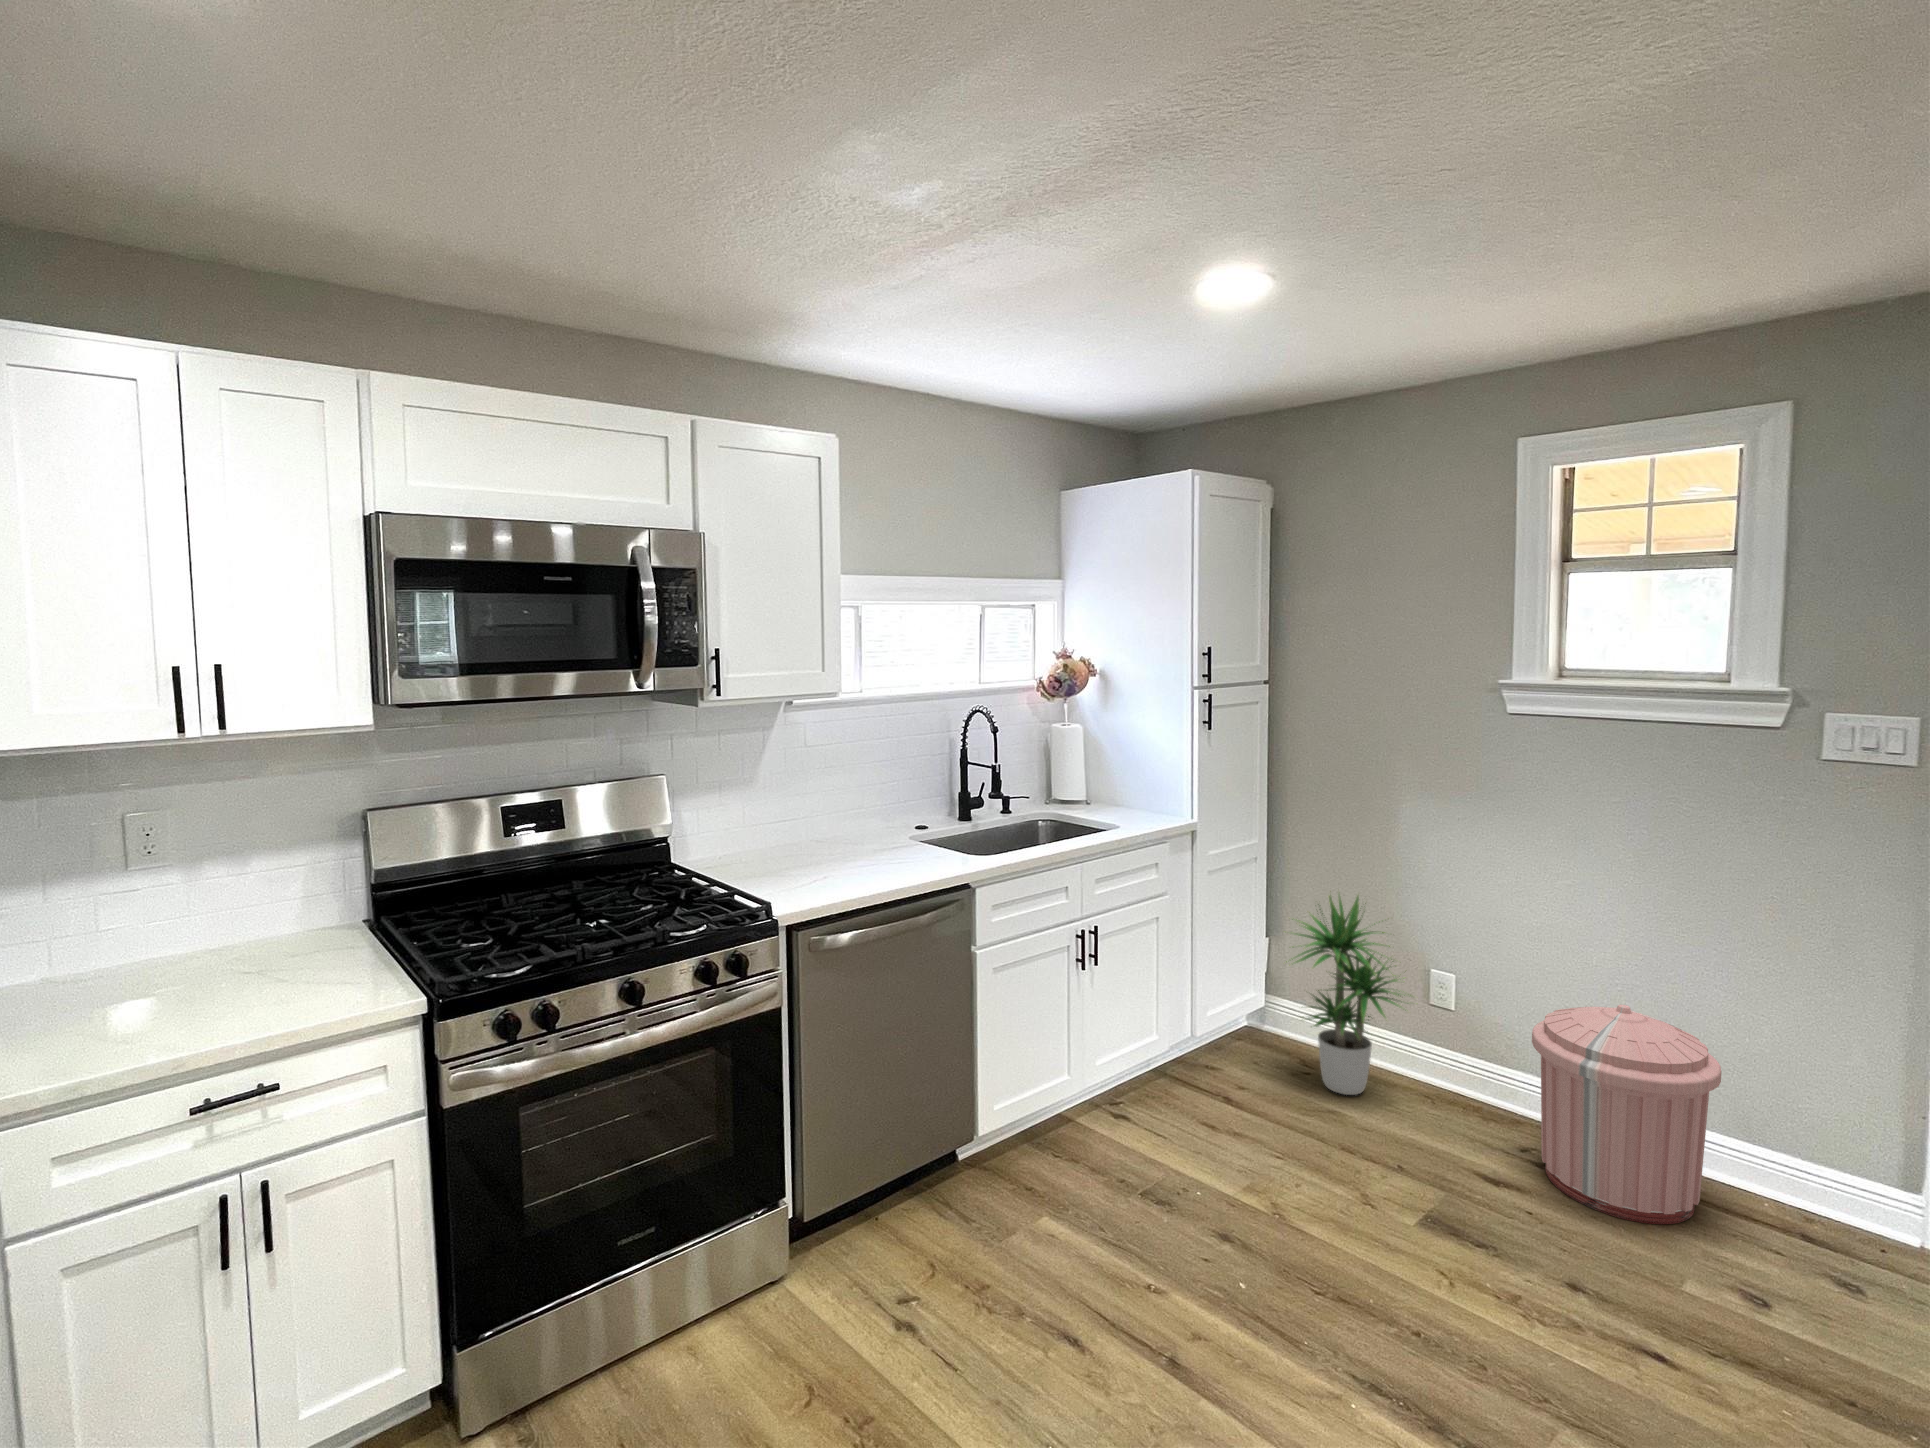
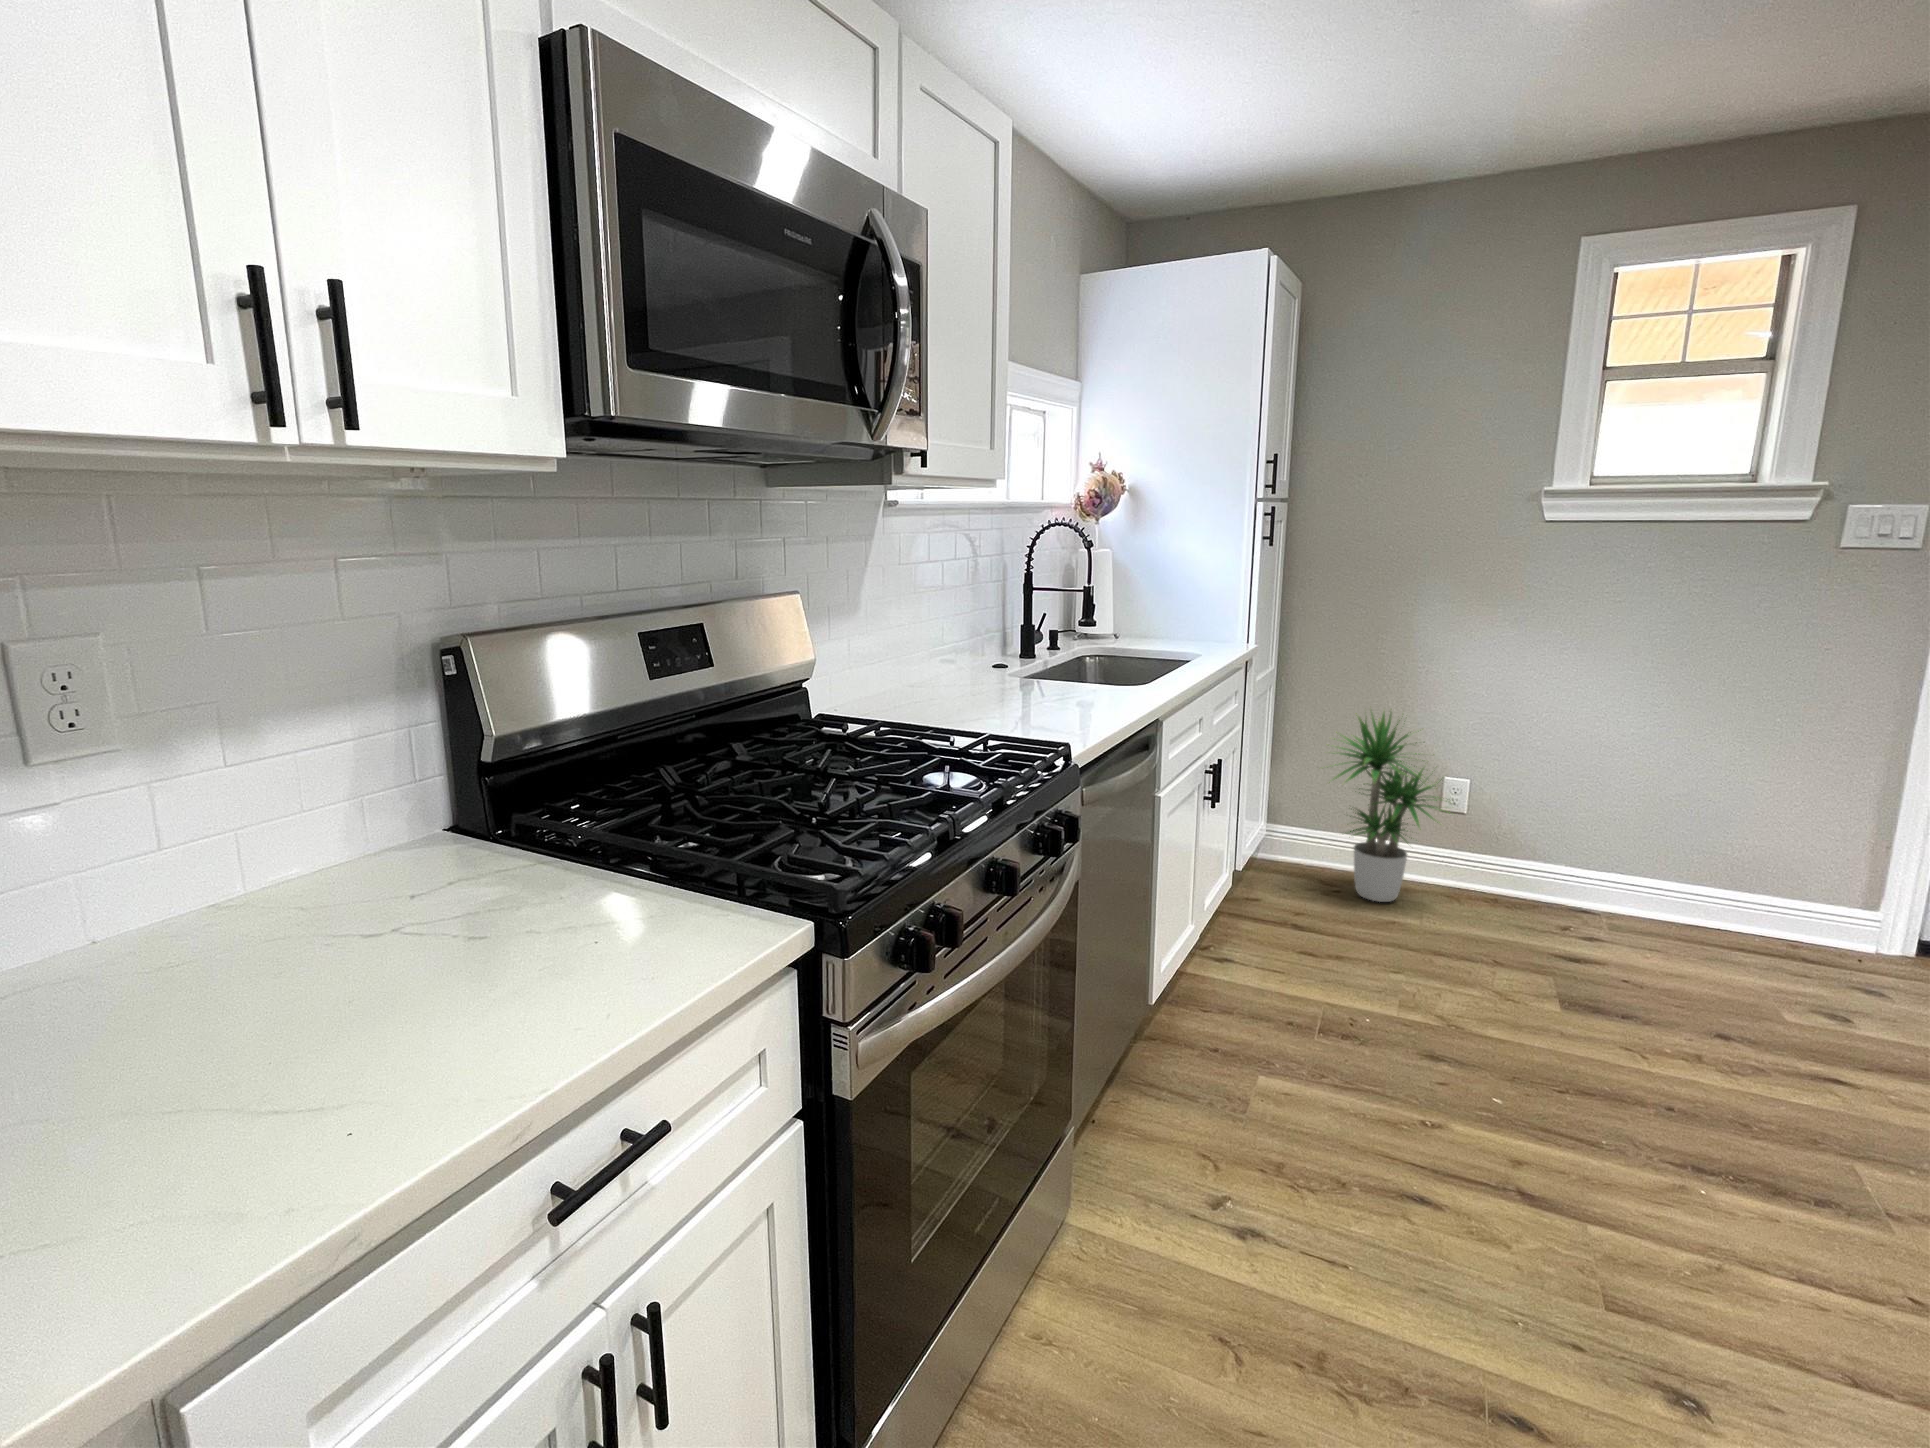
trash can: present [1532,1005,1721,1224] -> none [1585,782,1765,970]

